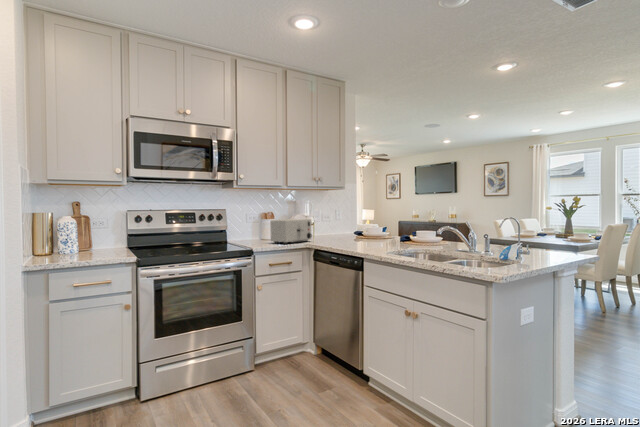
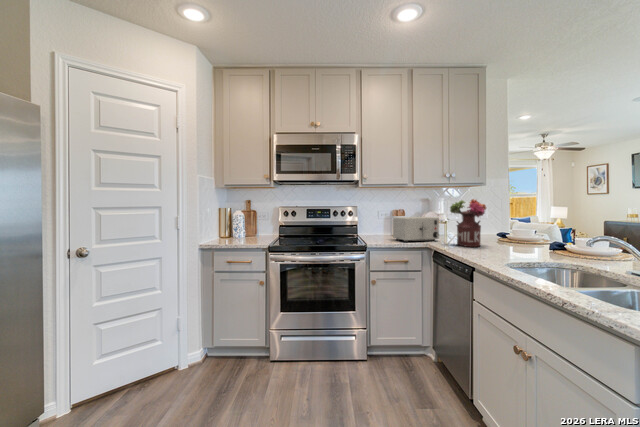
flower arrangement: none [324,202,352,243] -> present [450,199,486,247]

